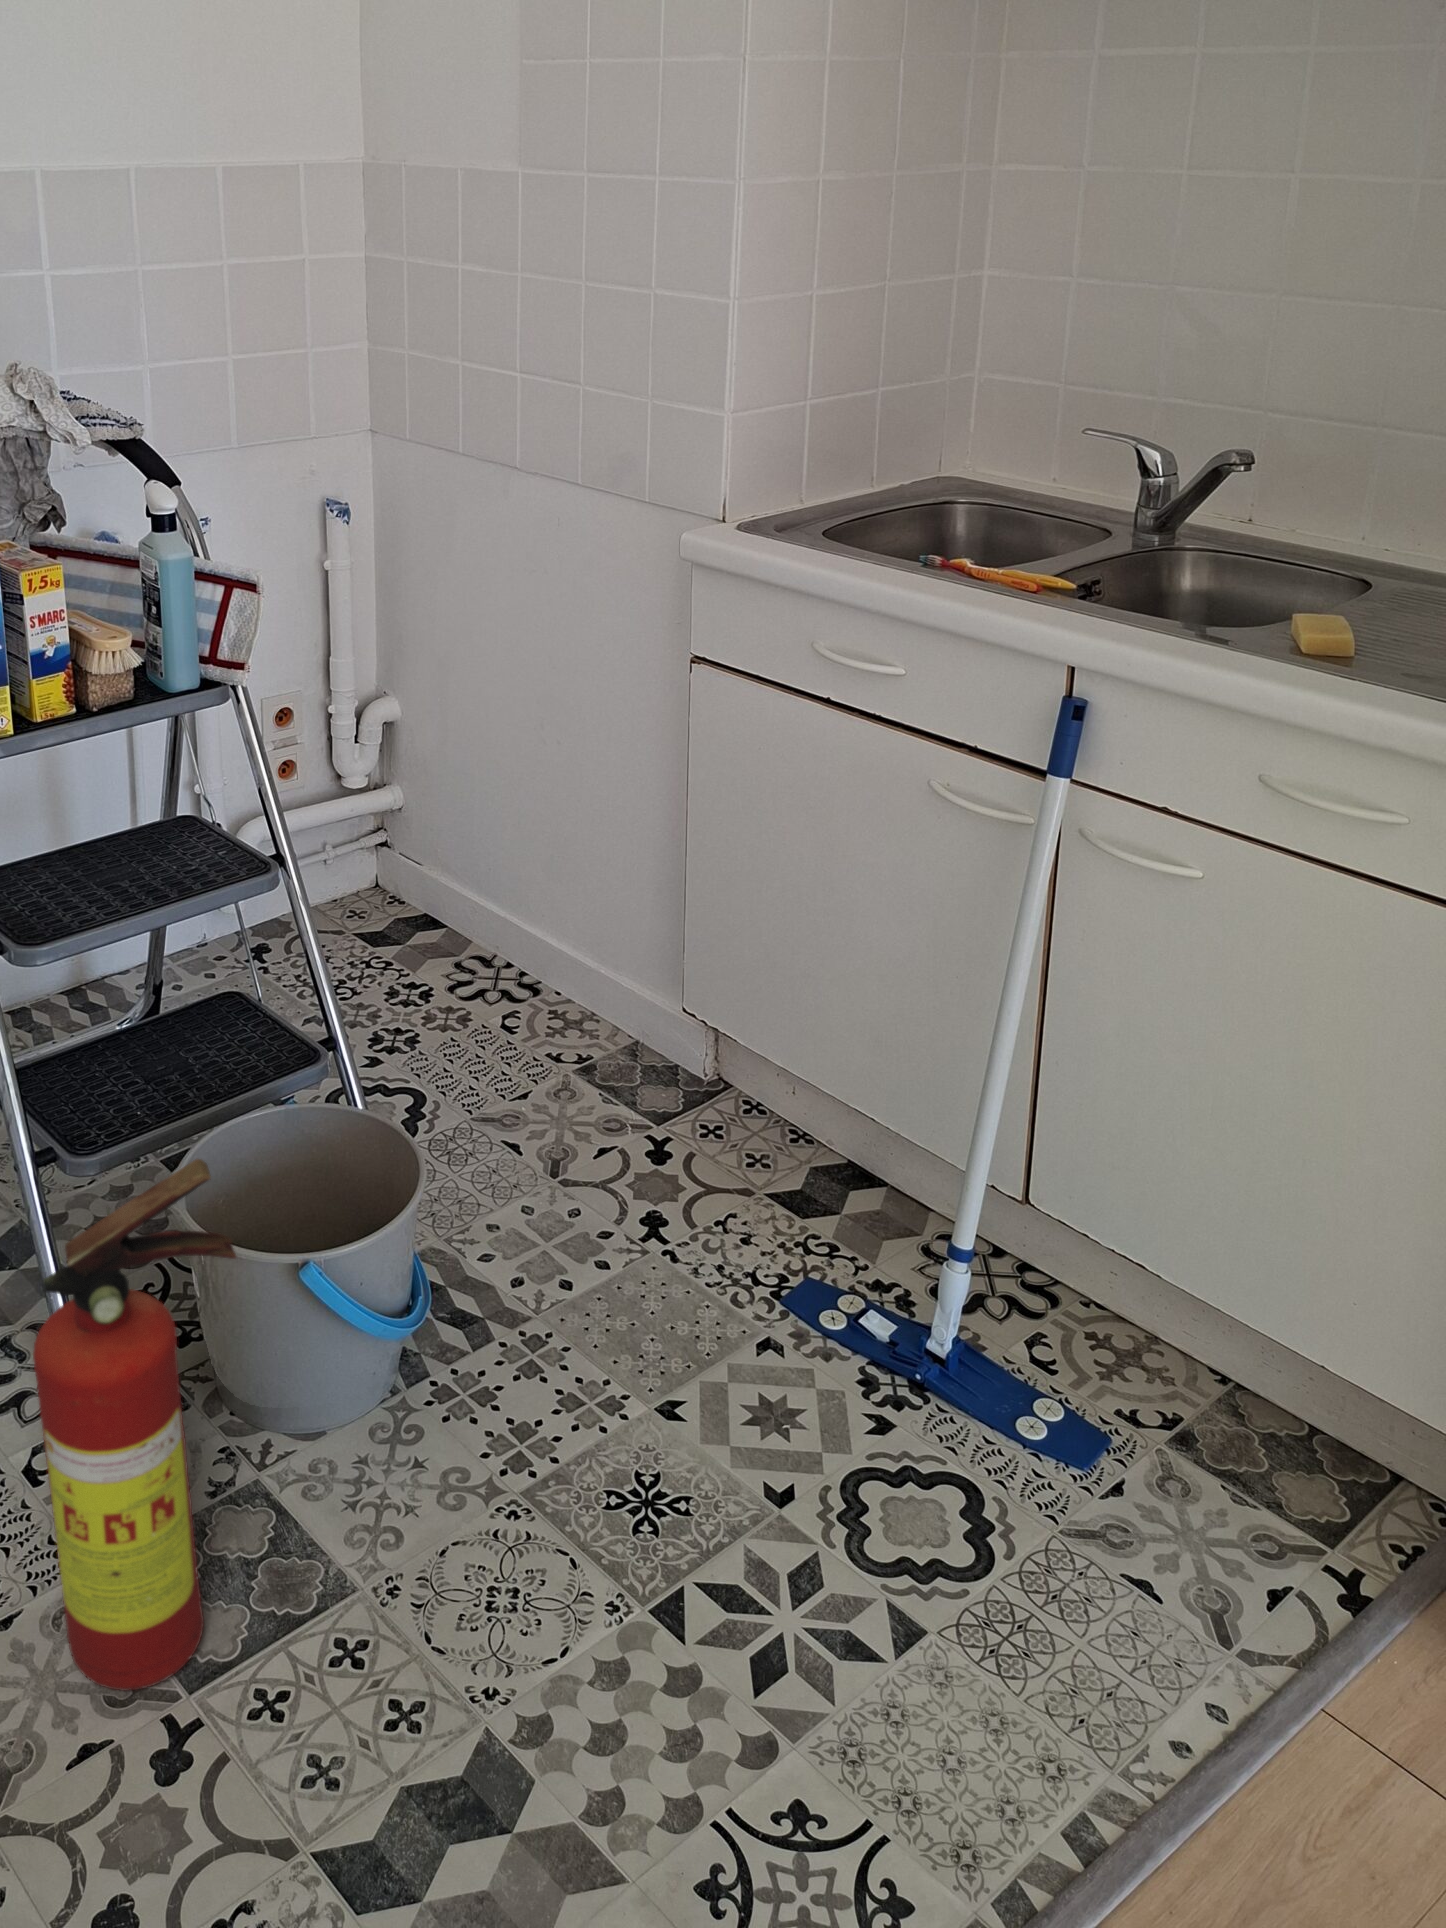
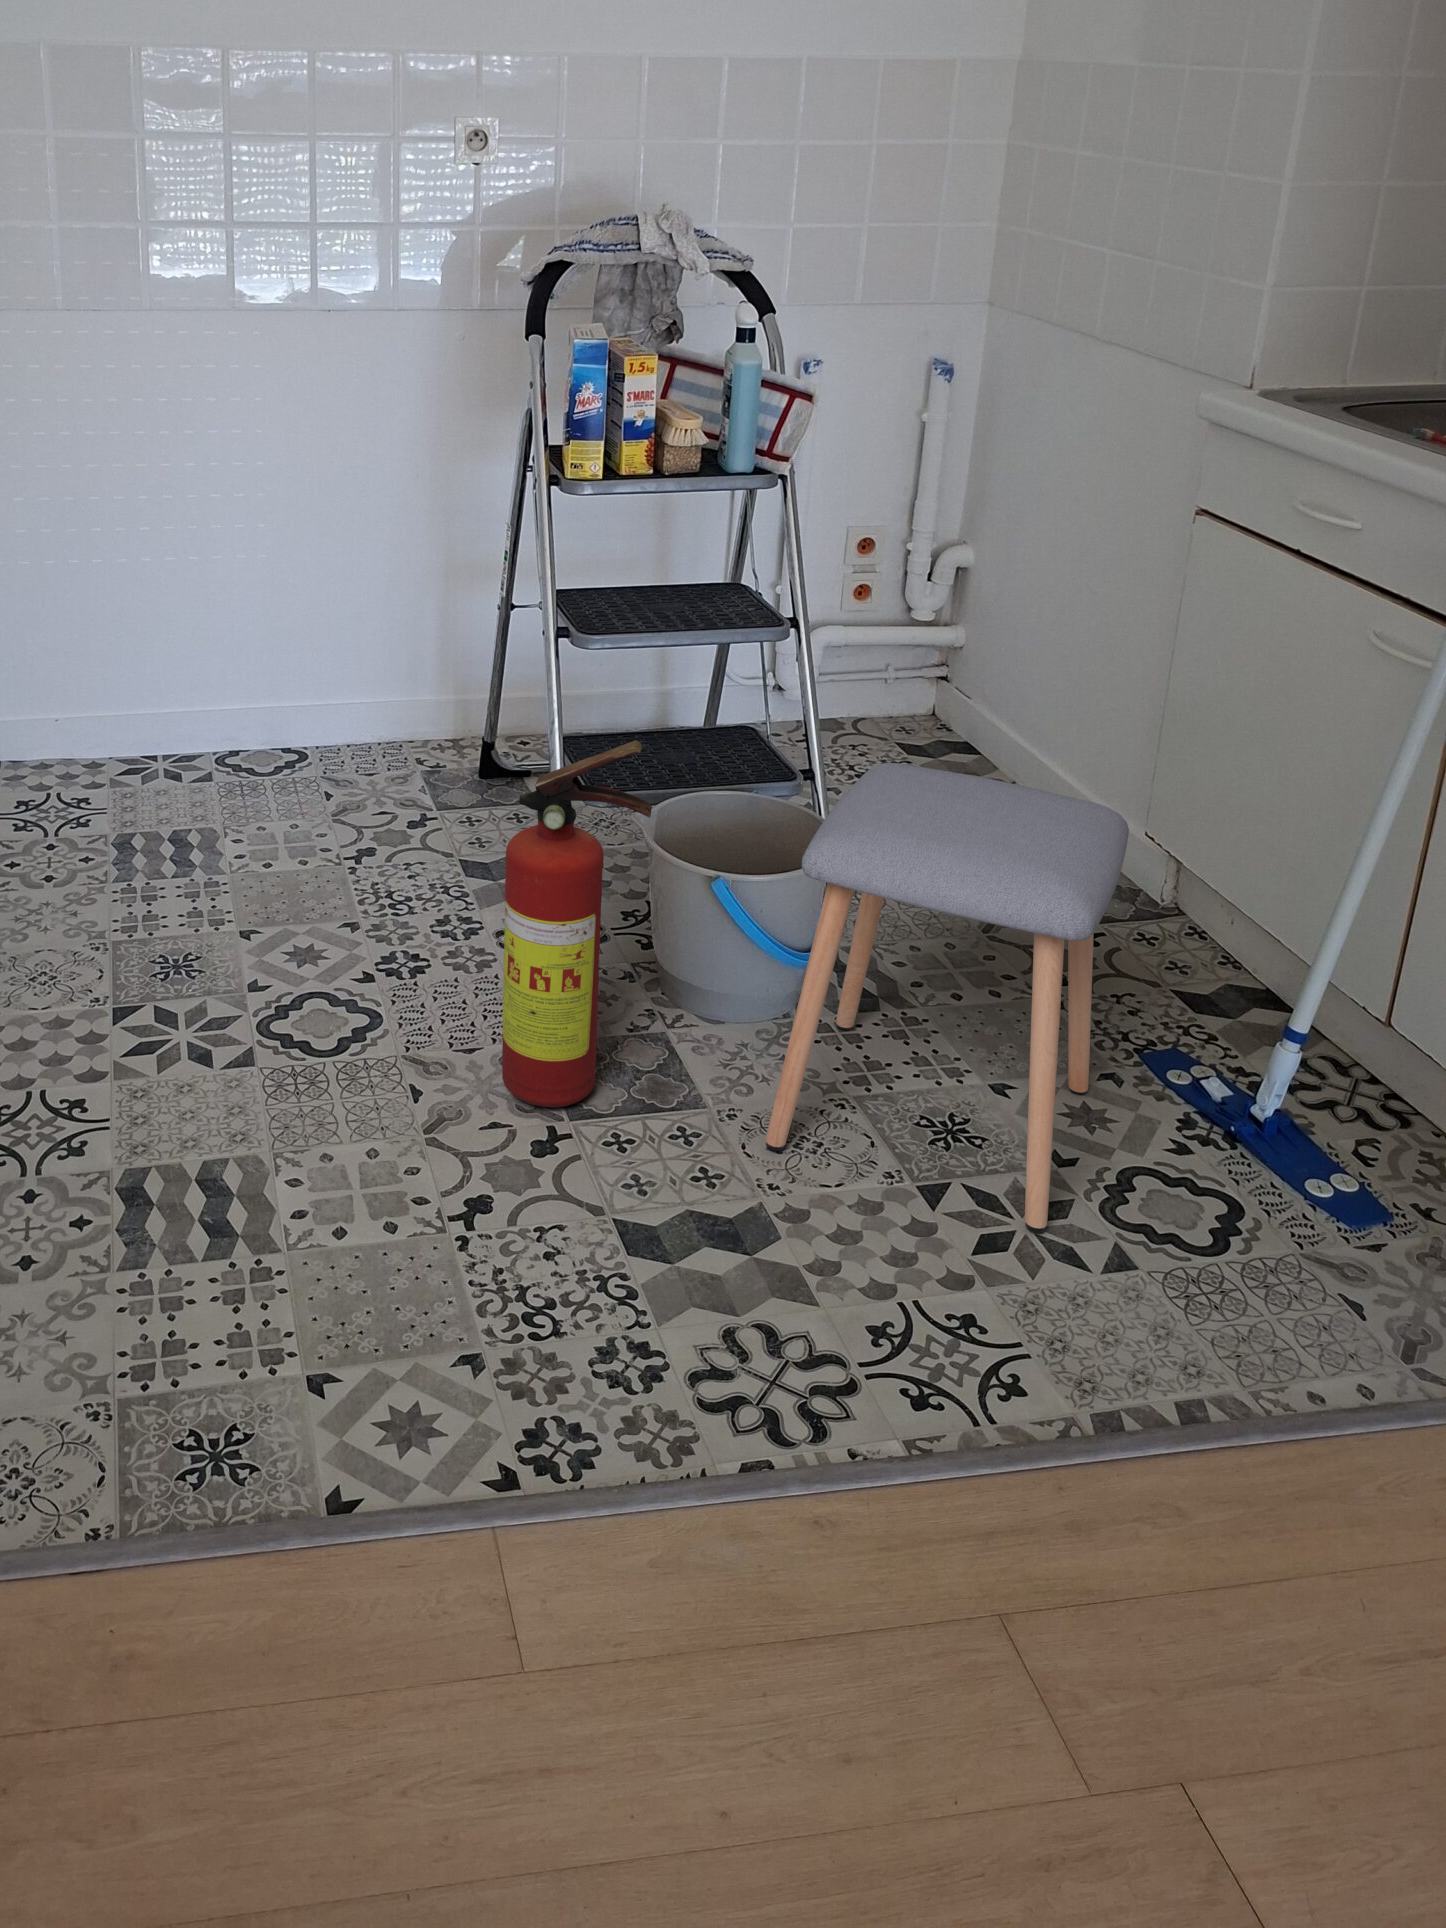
stool: none [449,1060,829,1630] -> present [766,763,1129,1233]

